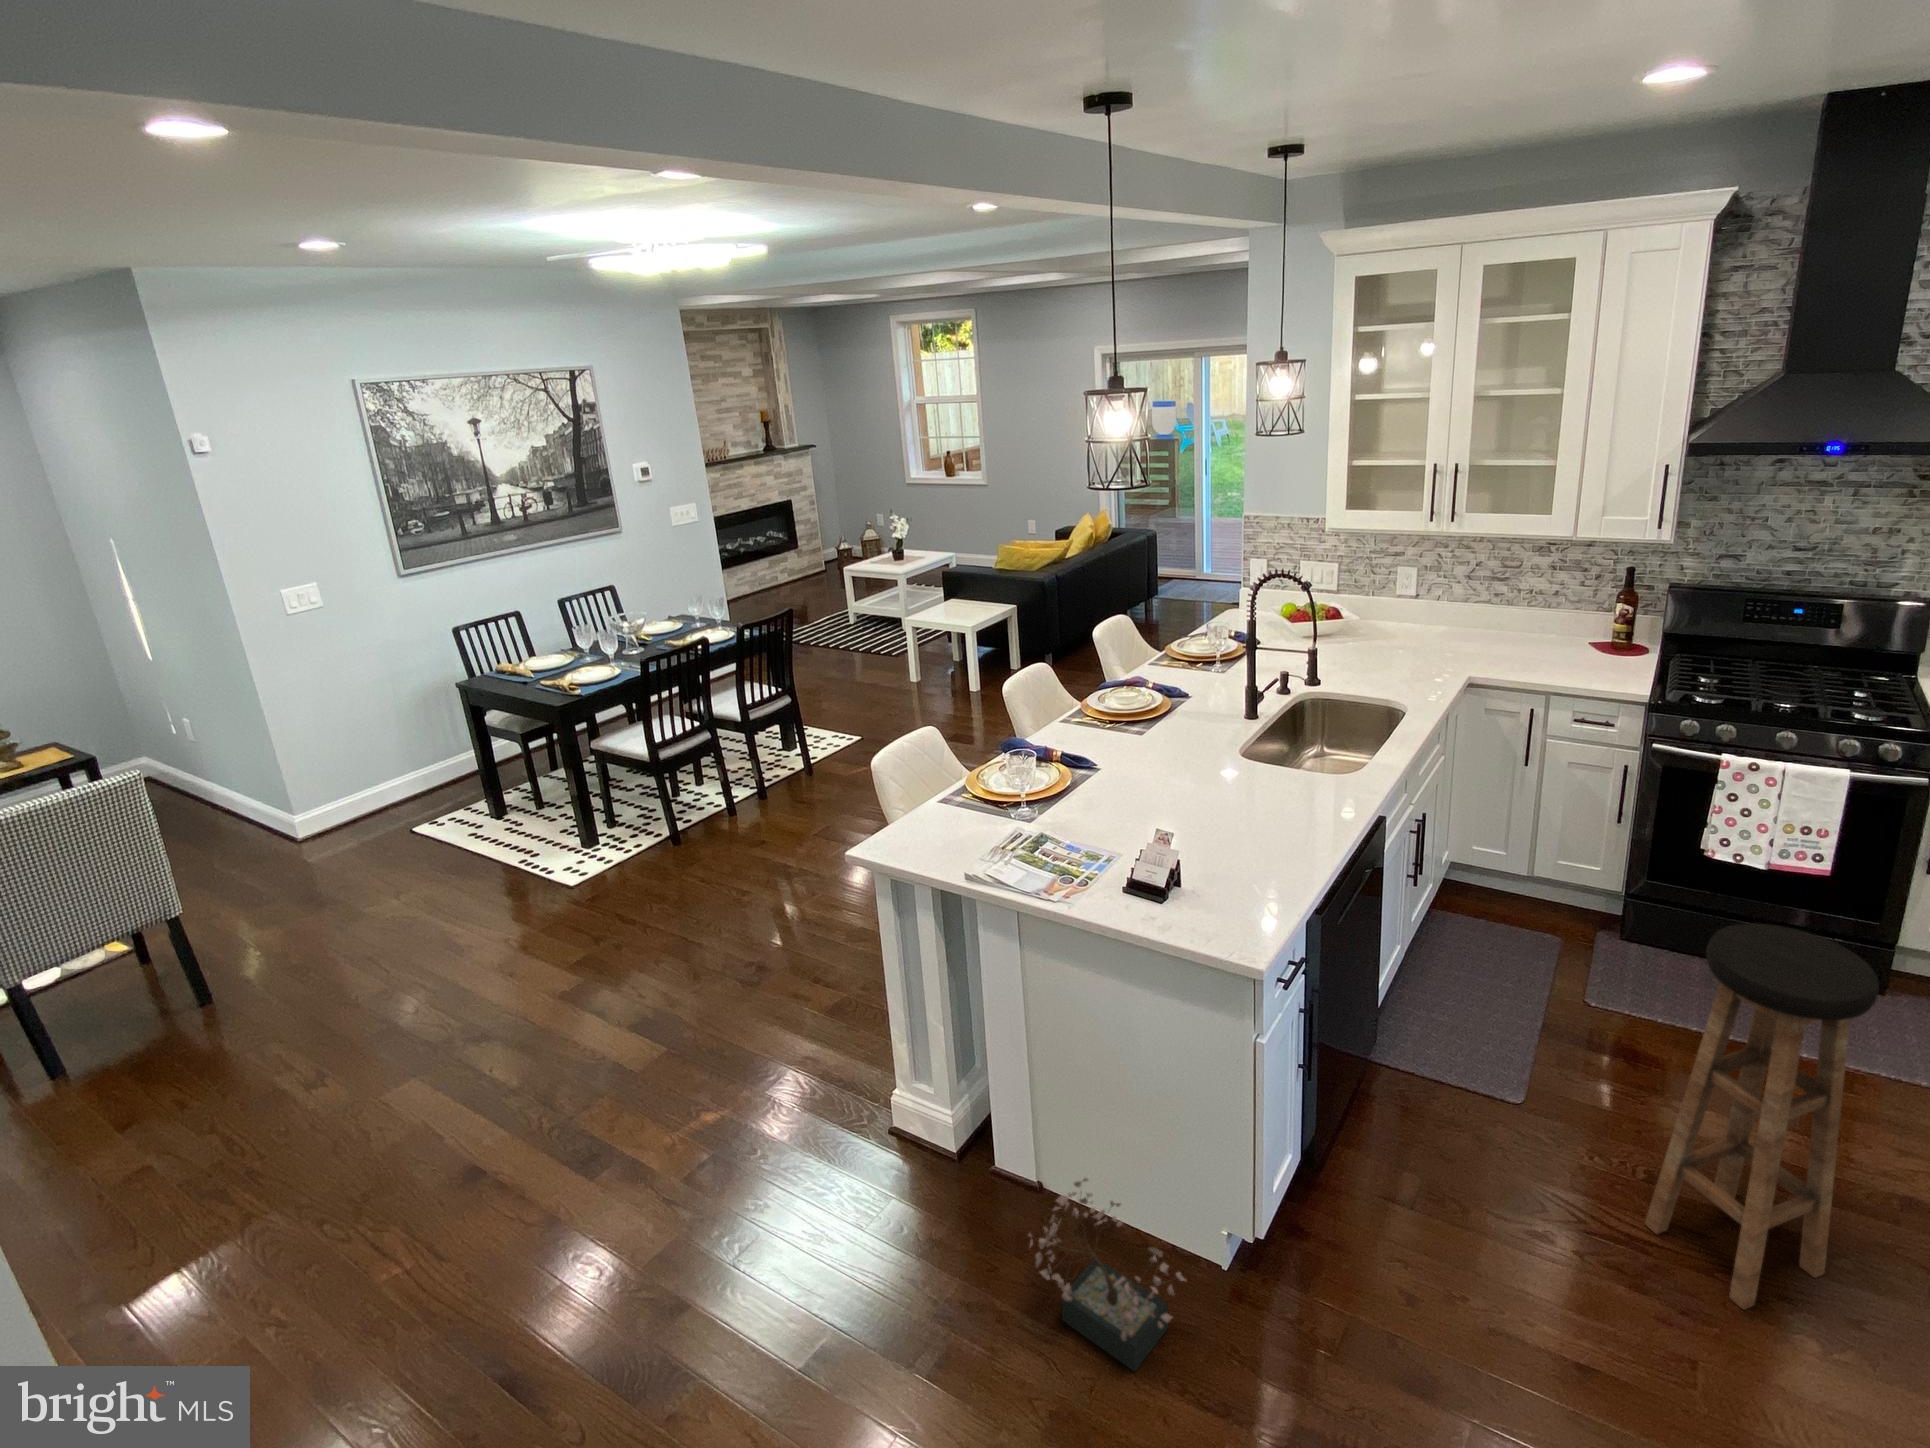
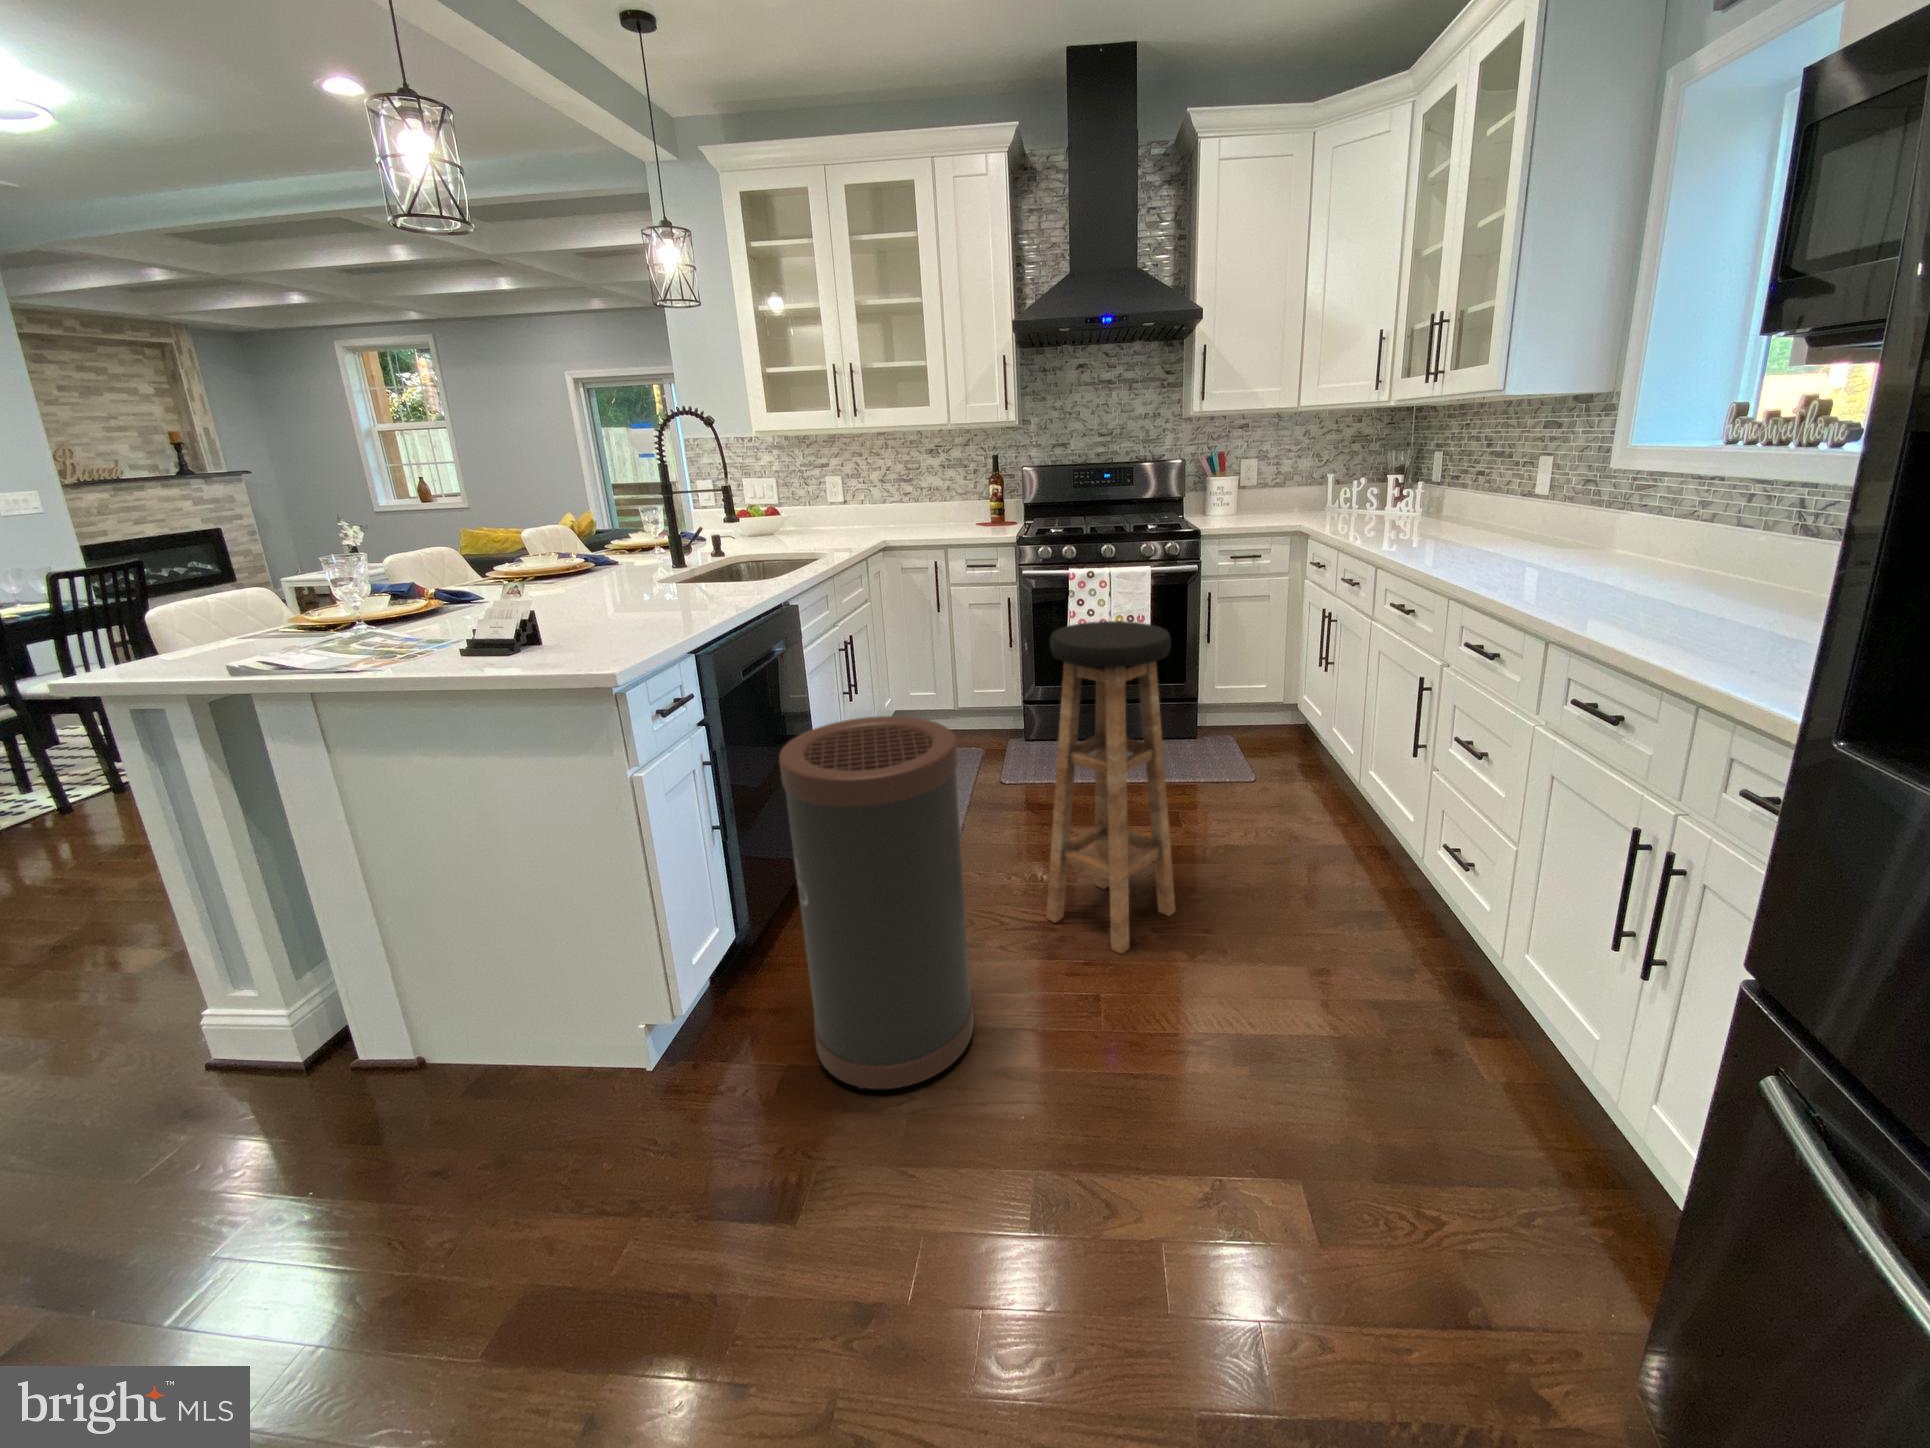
trash can: none [1391,1008,1594,1382] -> present [779,716,974,1089]
decorative plant: present [1029,1178,1186,1371] -> none [301,1025,556,1239]

